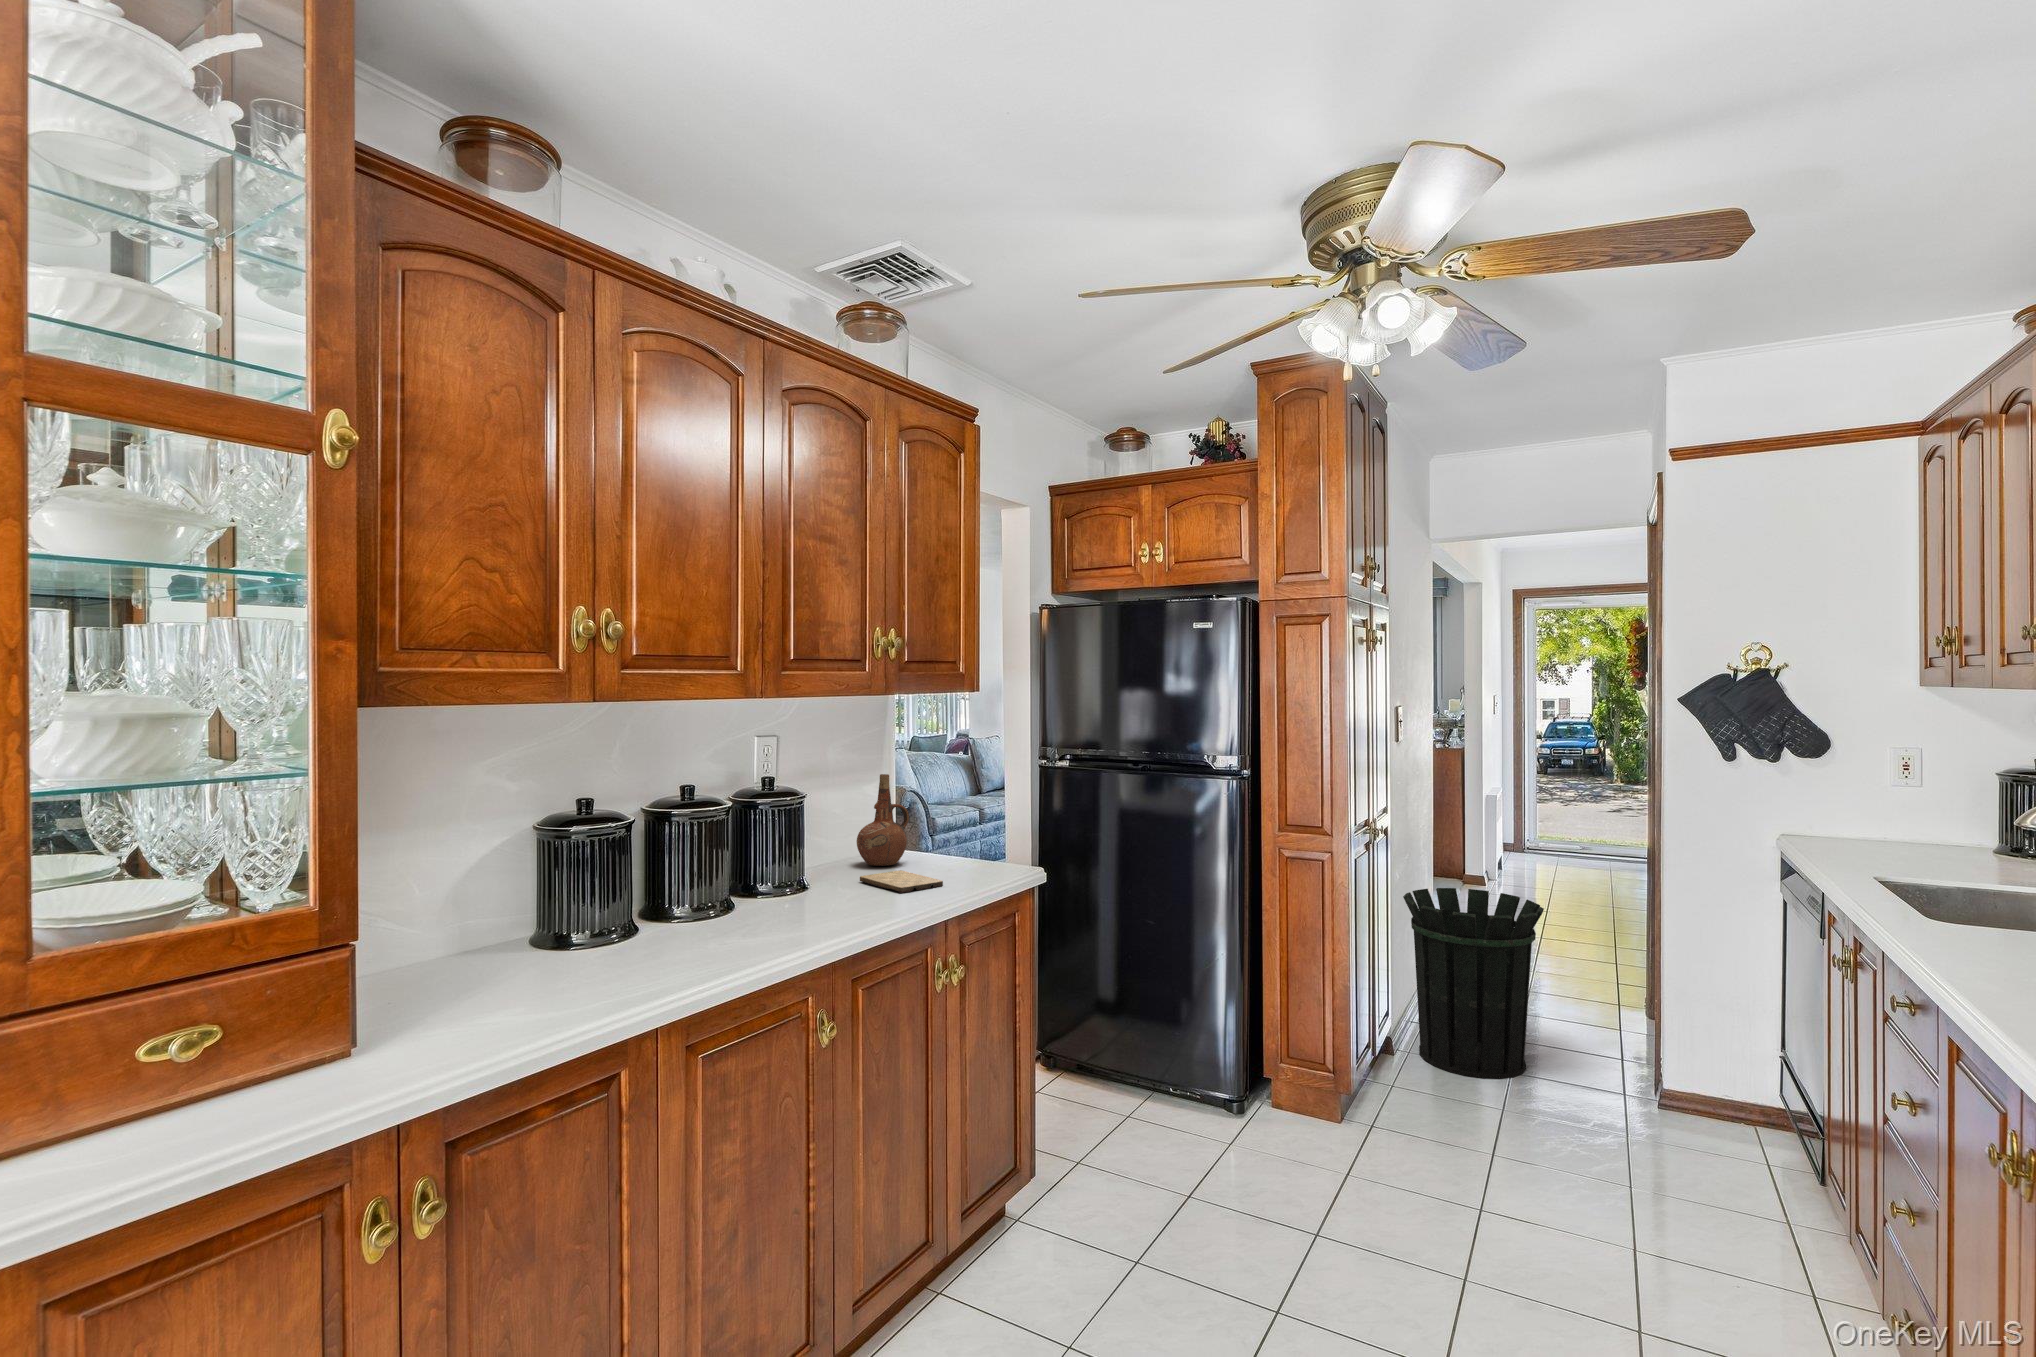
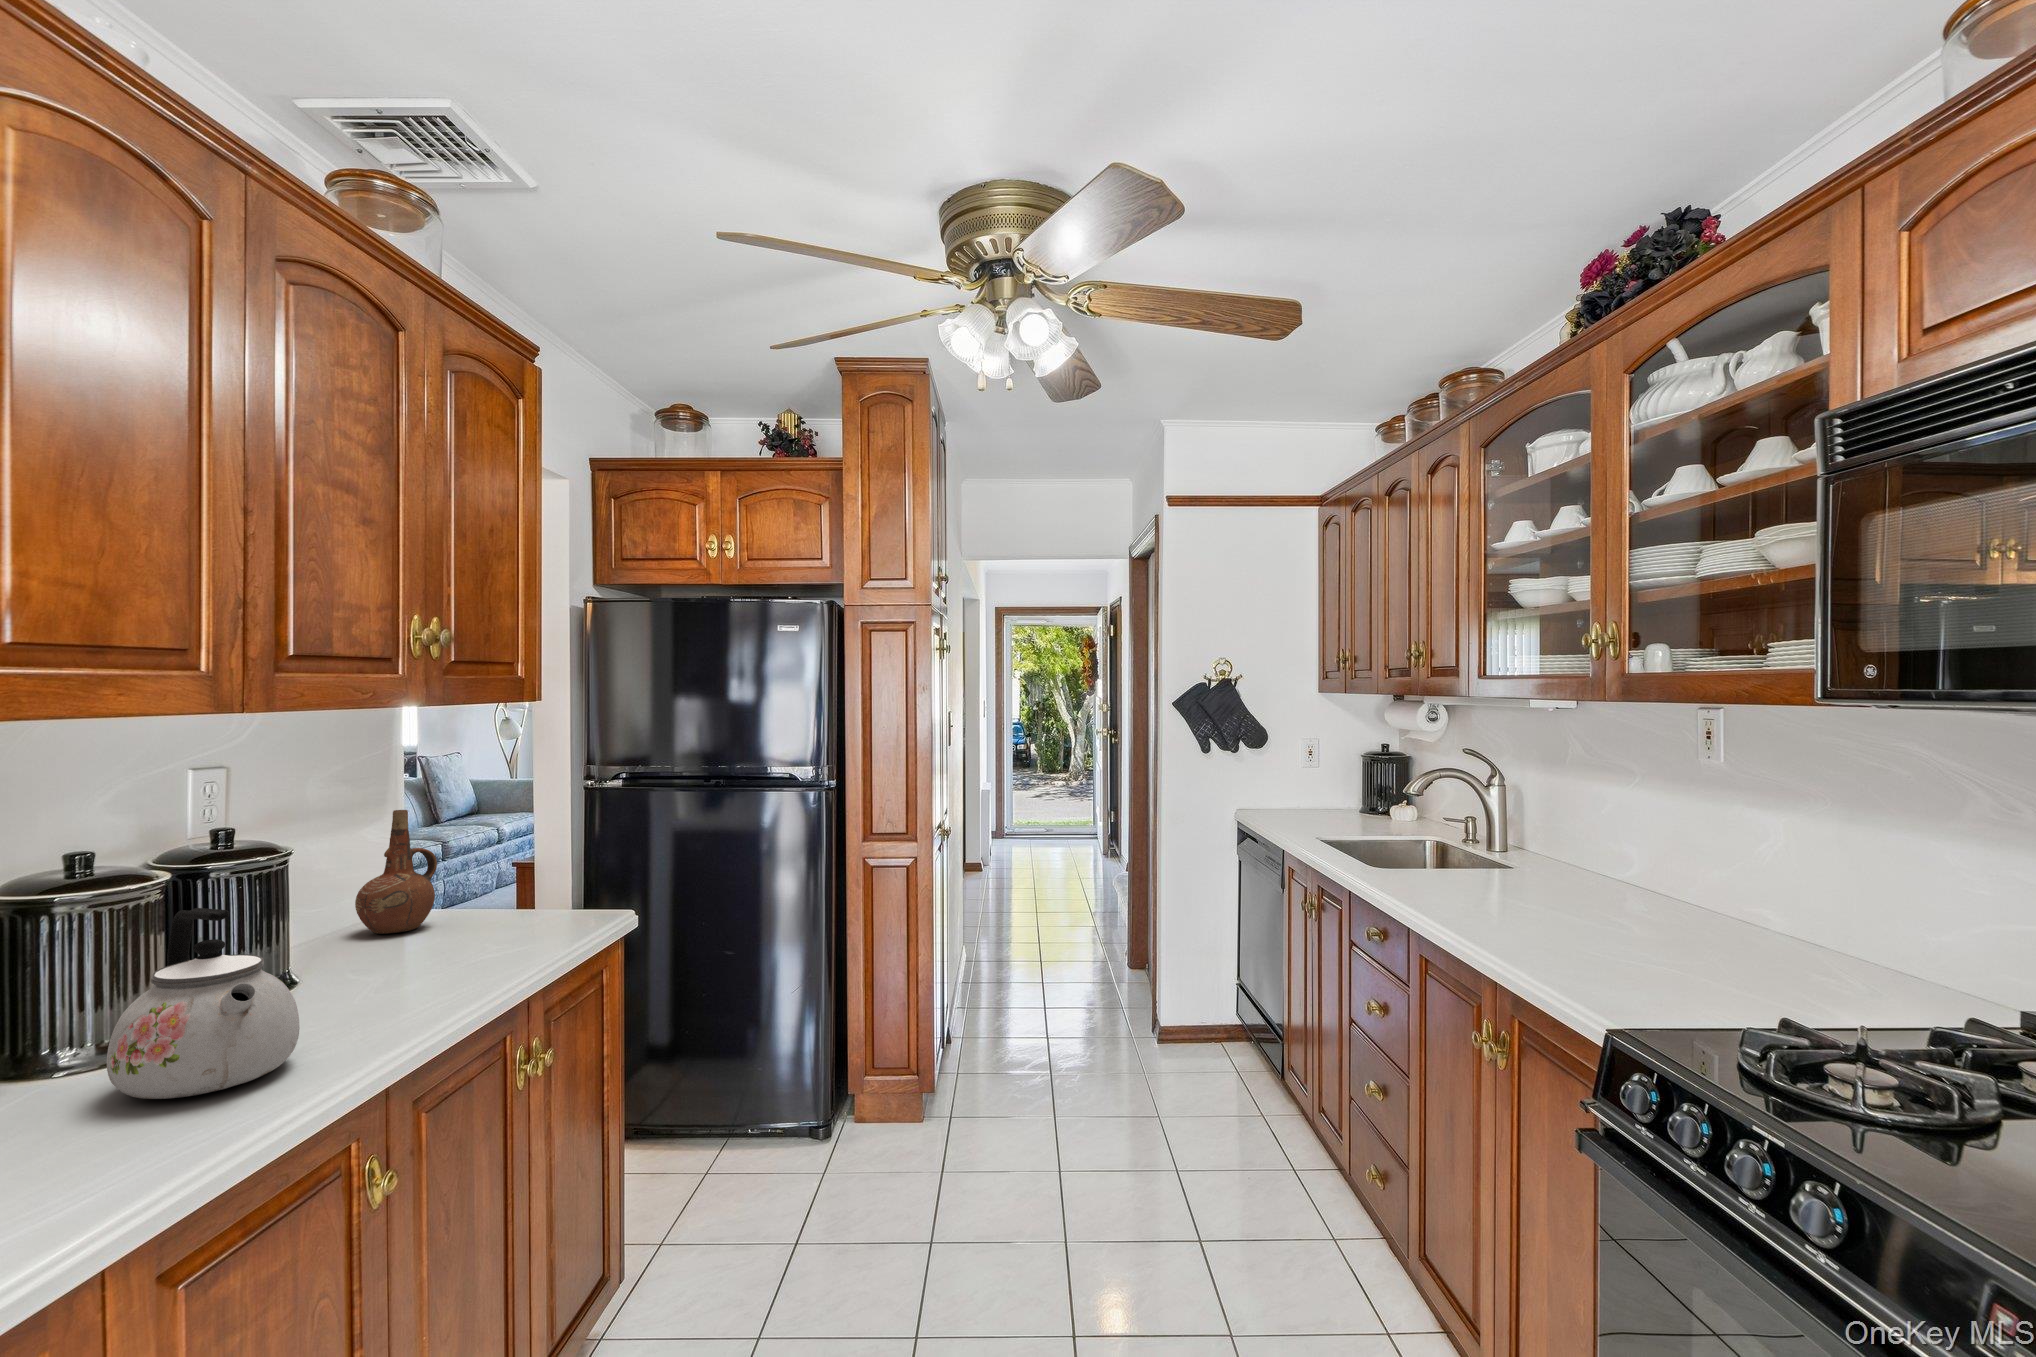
kettle: none [689,826,787,944] -> present [107,908,300,1099]
cutting board: present [860,870,943,893] -> none [376,936,509,968]
waste bin: present [1403,888,1544,1079] -> none [954,877,1070,1050]

